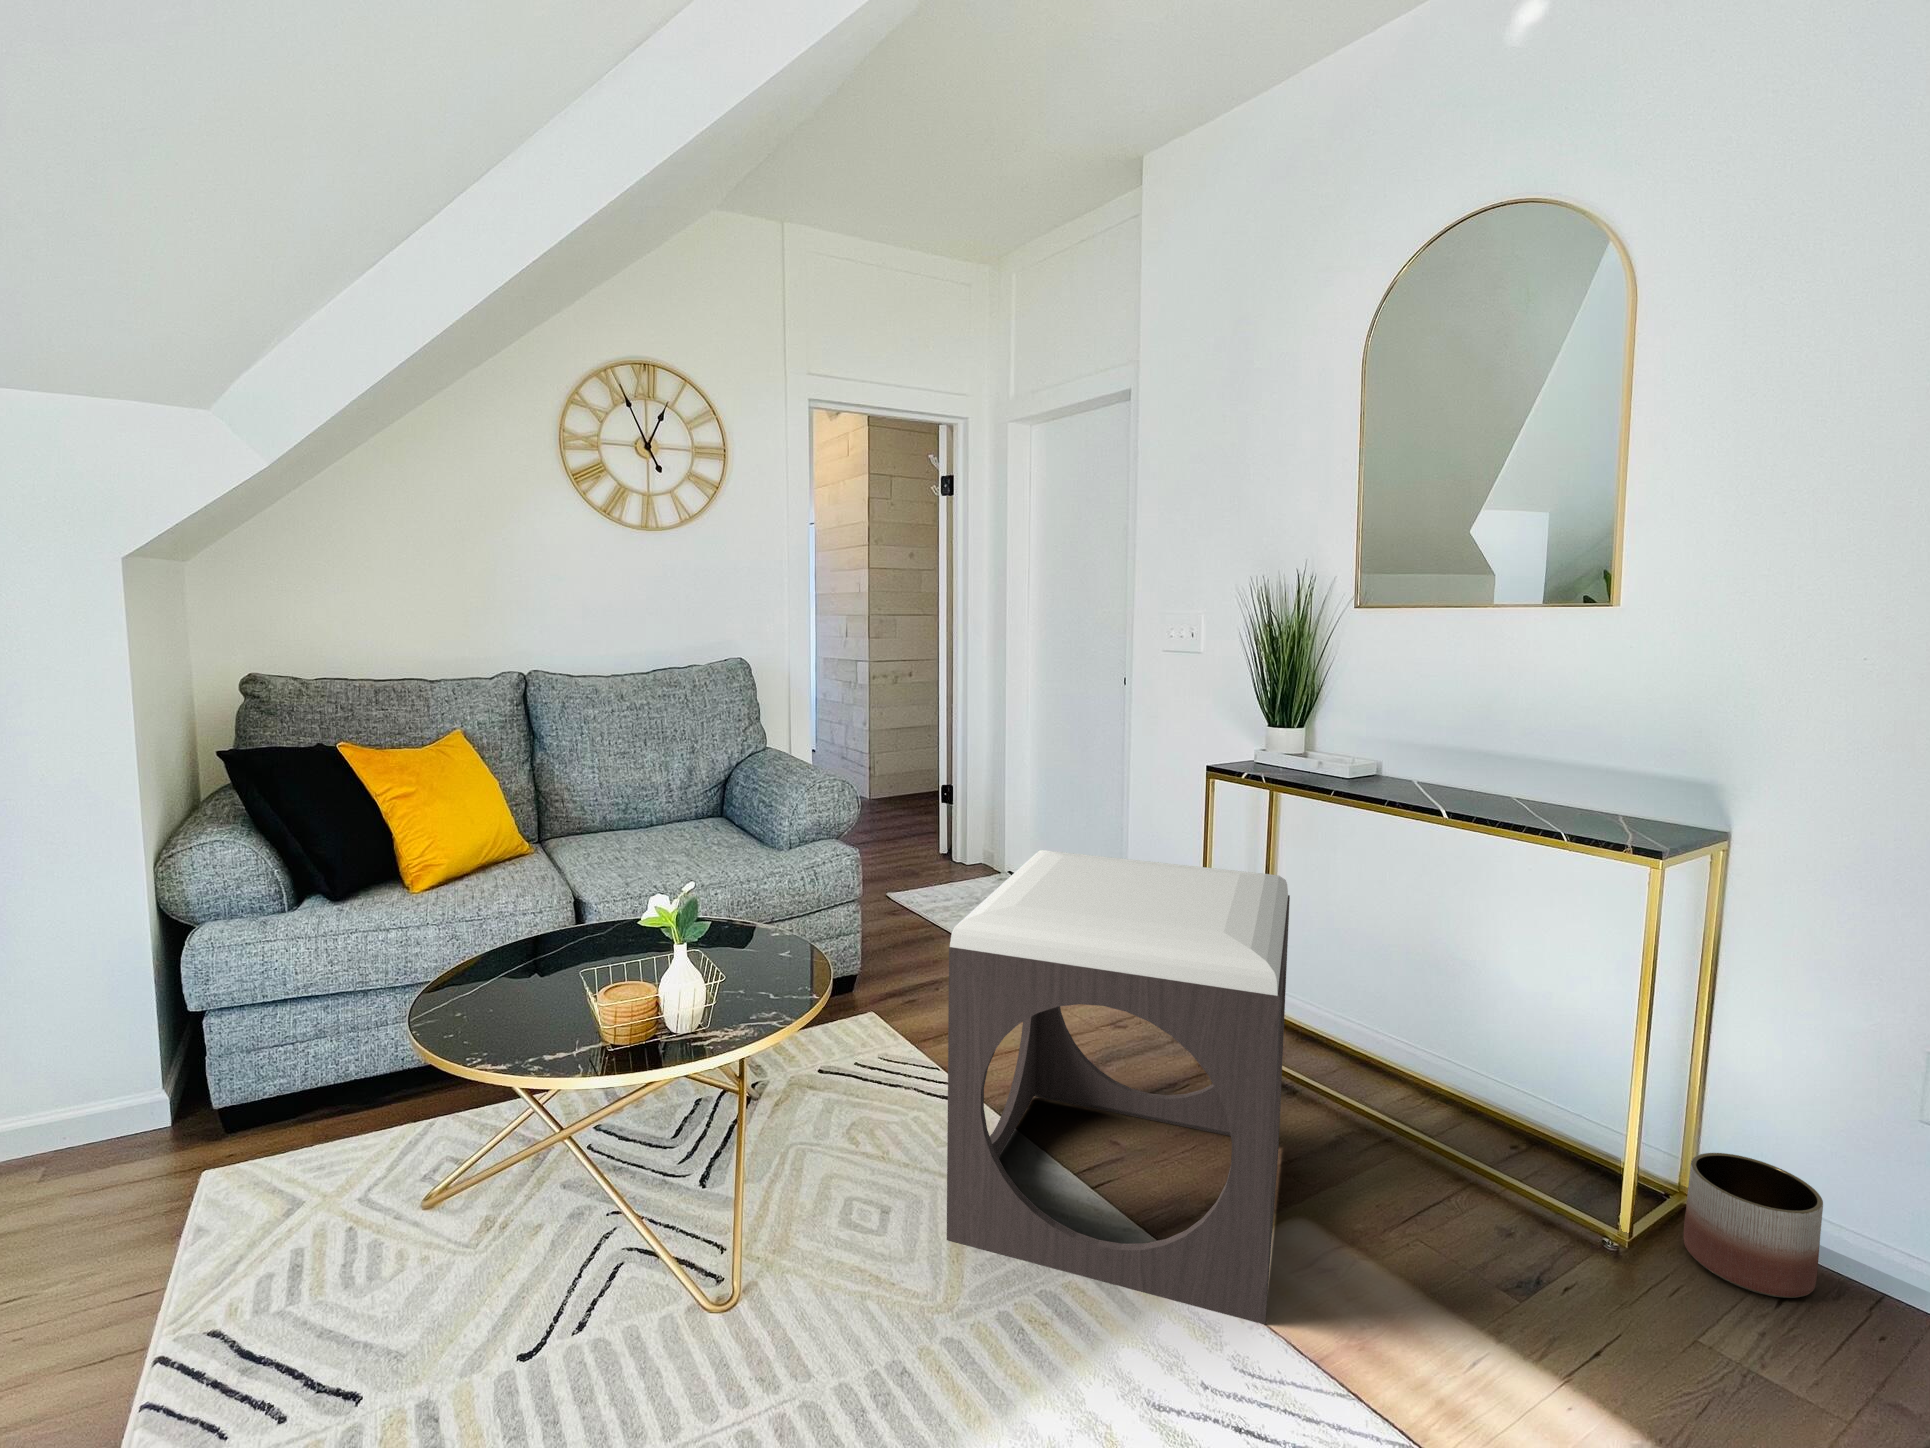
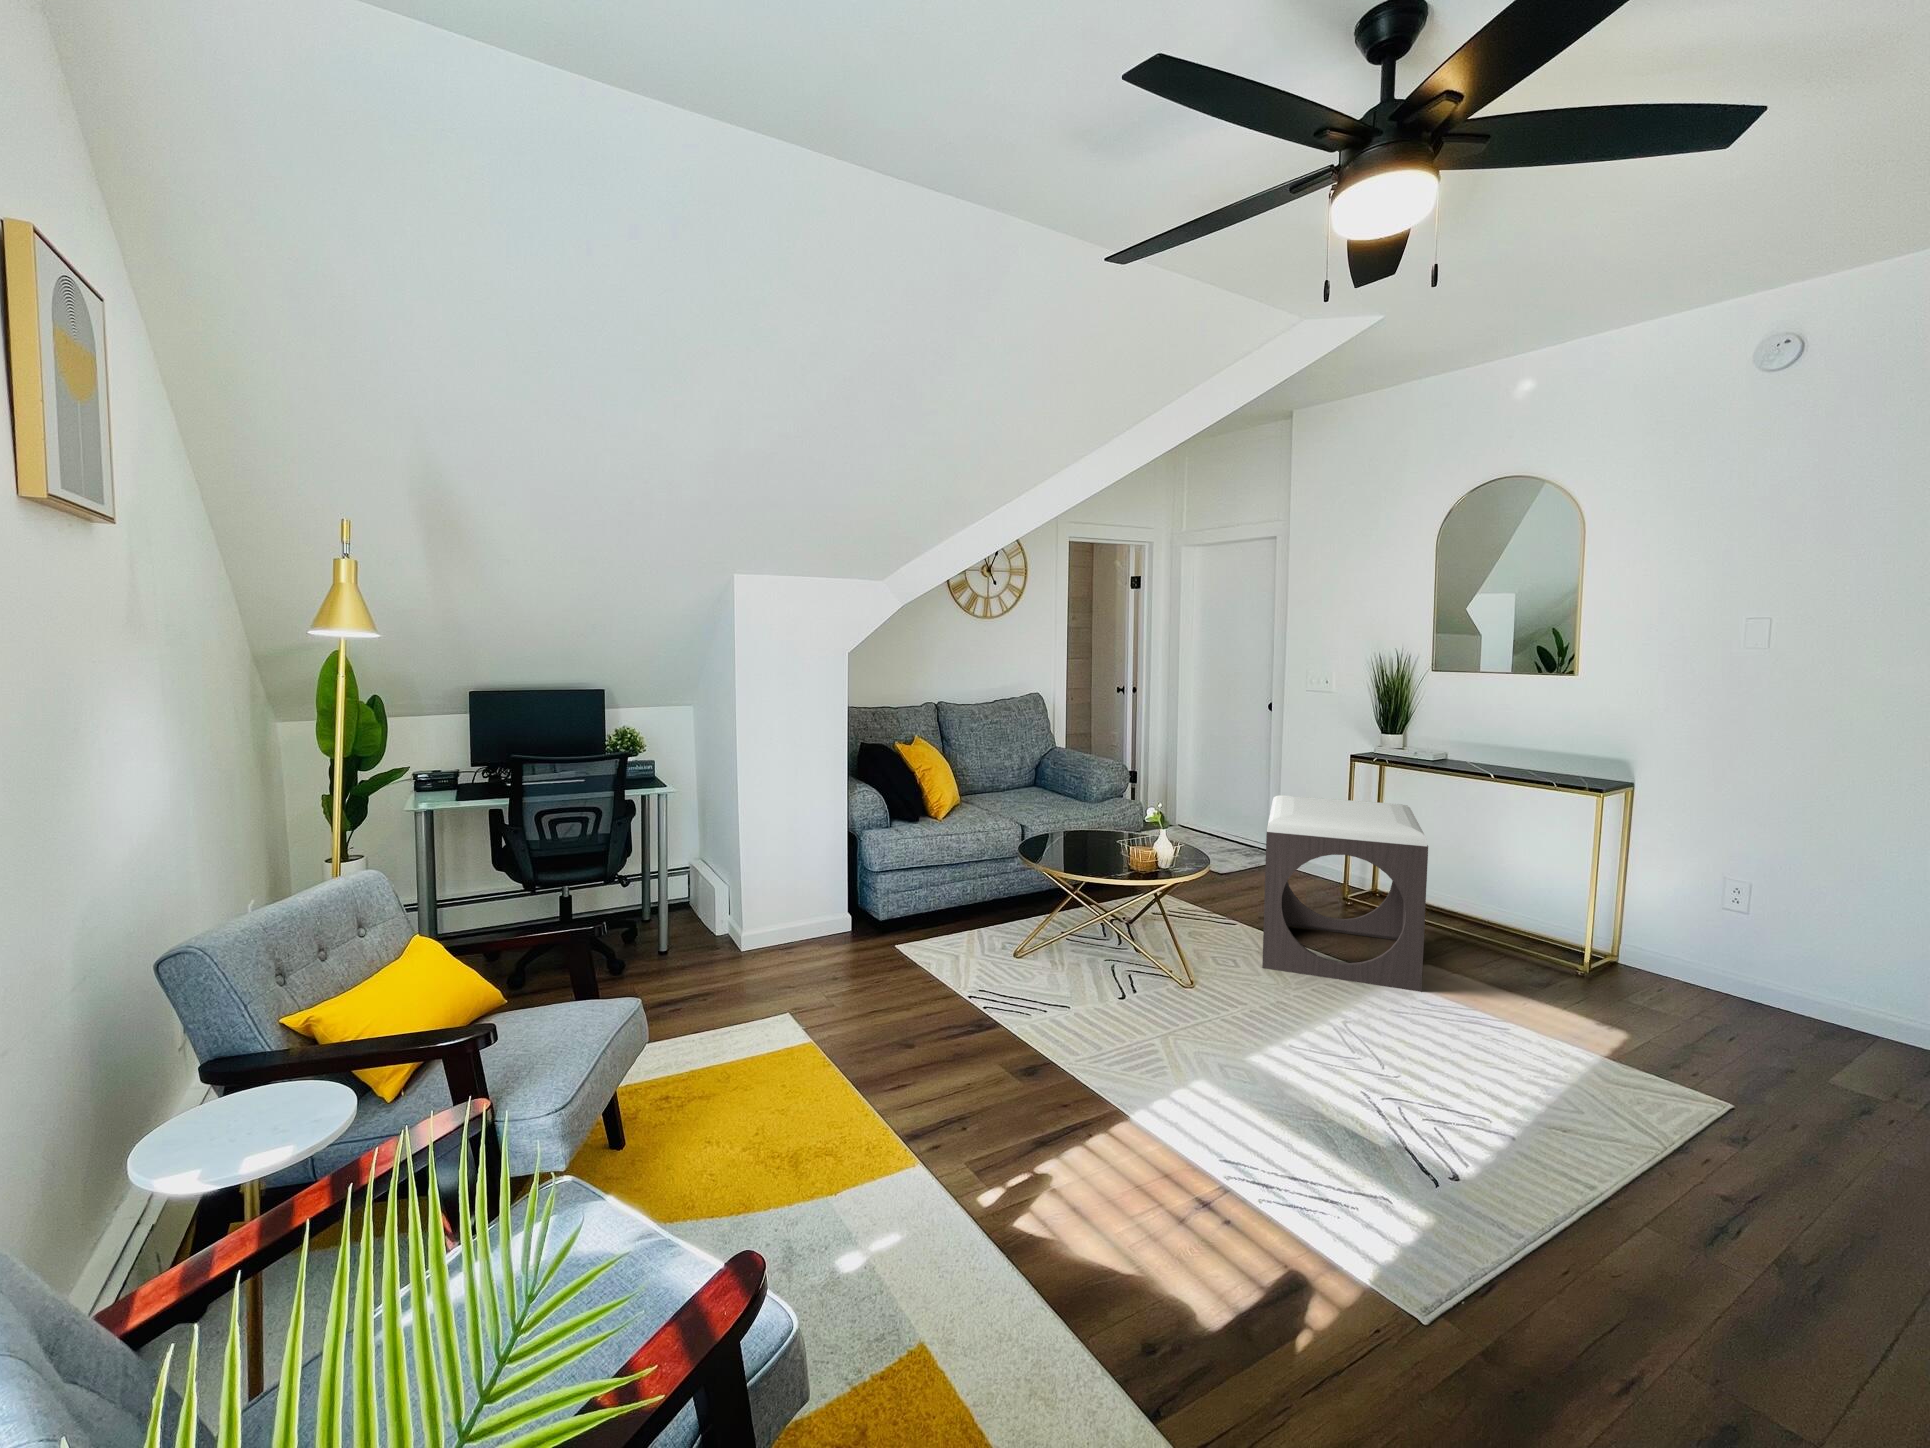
planter: present [1684,1153,1823,1298] -> none [1612,931,1675,988]

